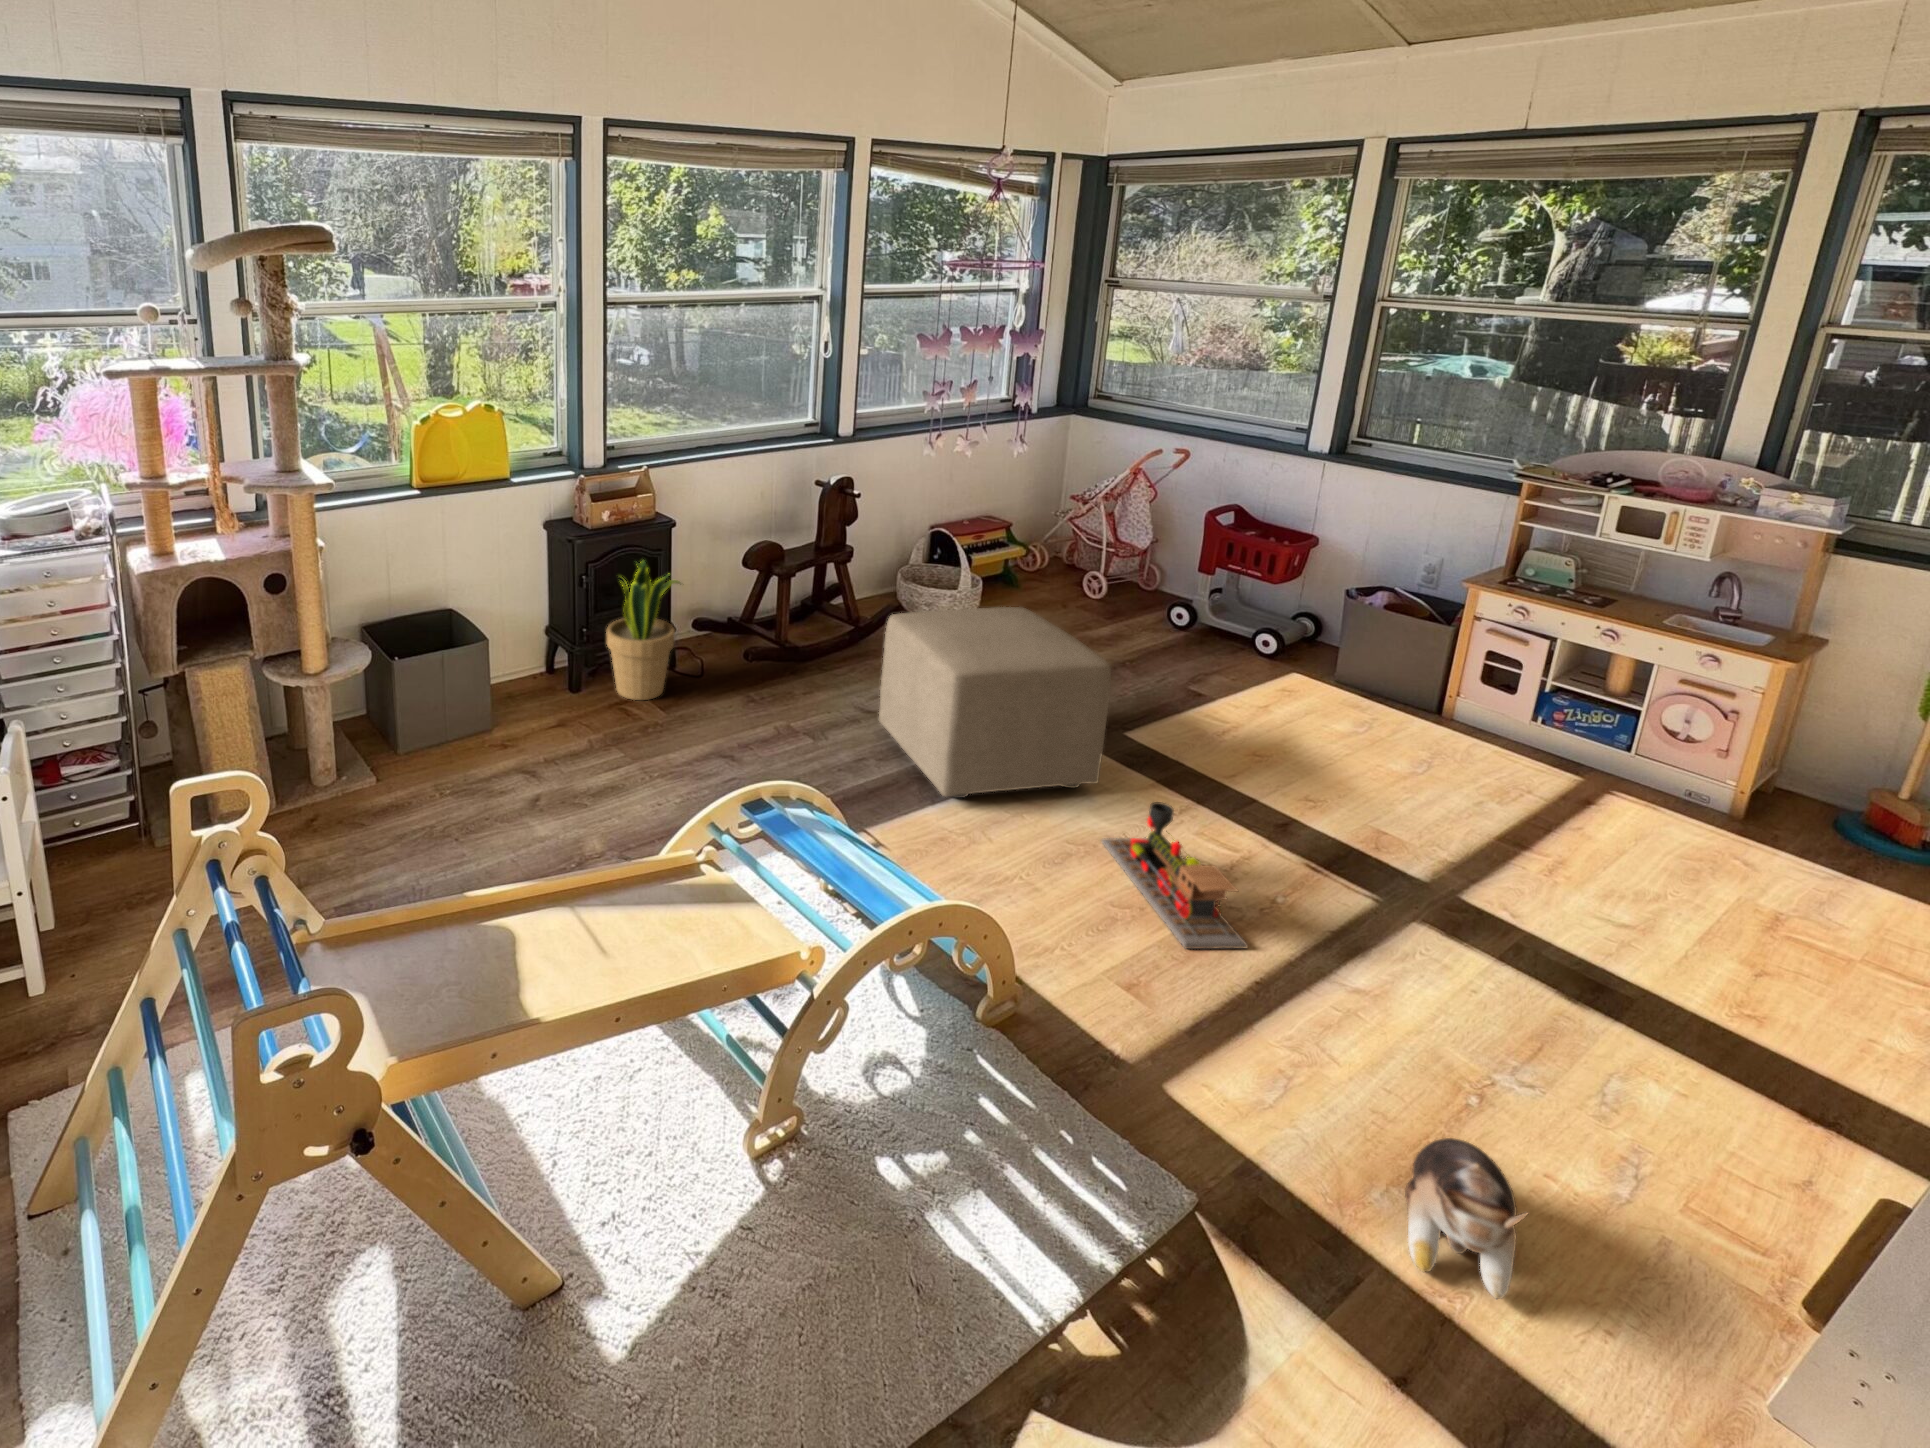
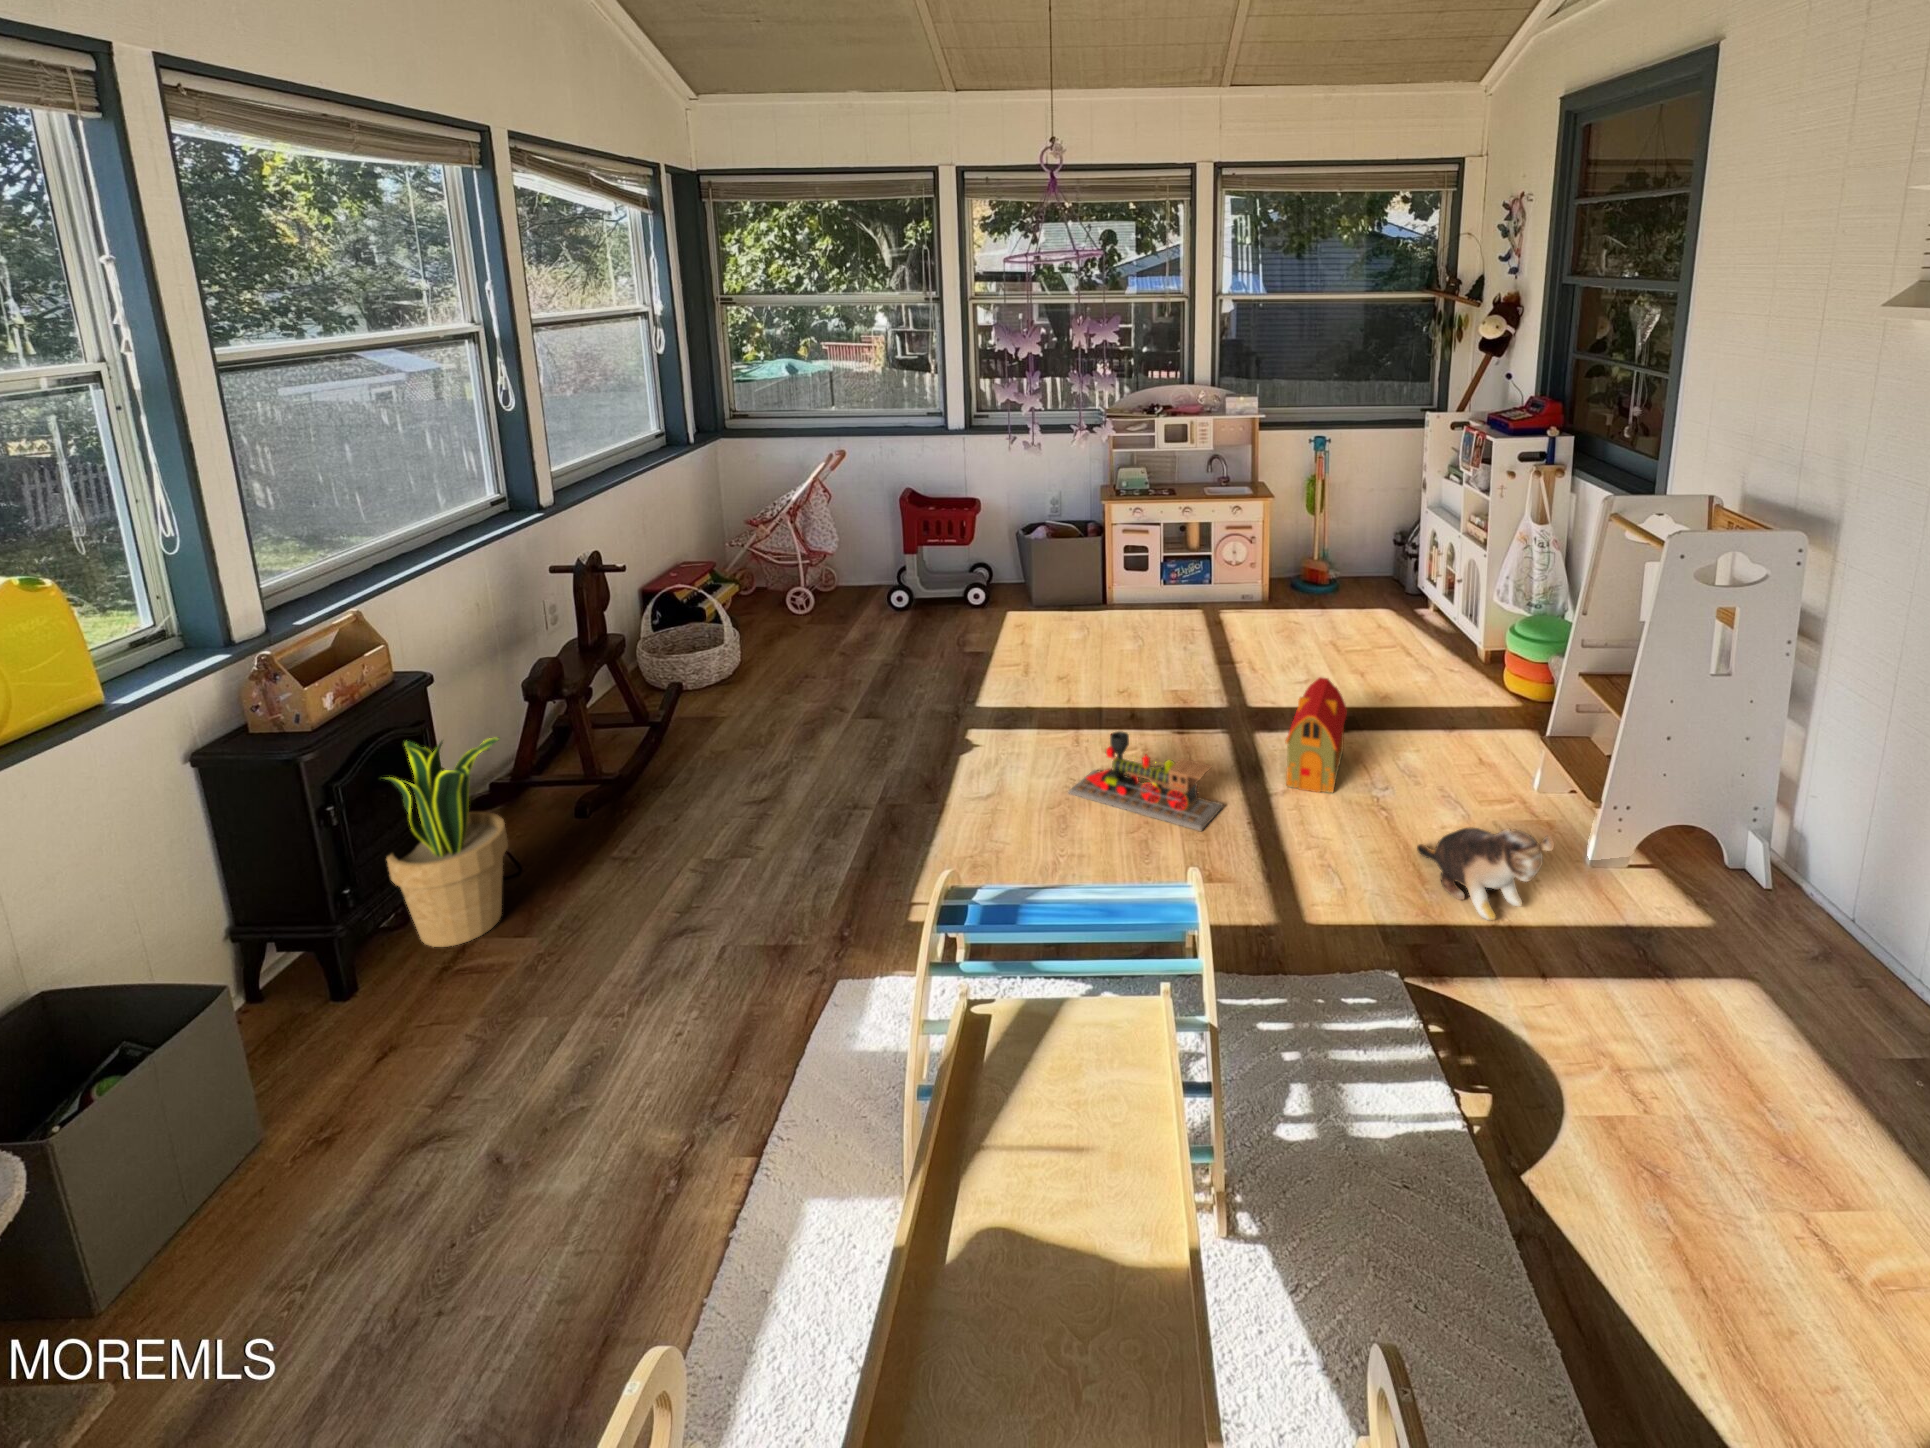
ottoman: present [879,607,1111,798] -> none [788,622,1021,828]
toy house: none [1367,886,1548,1028] -> present [1286,677,1347,793]

